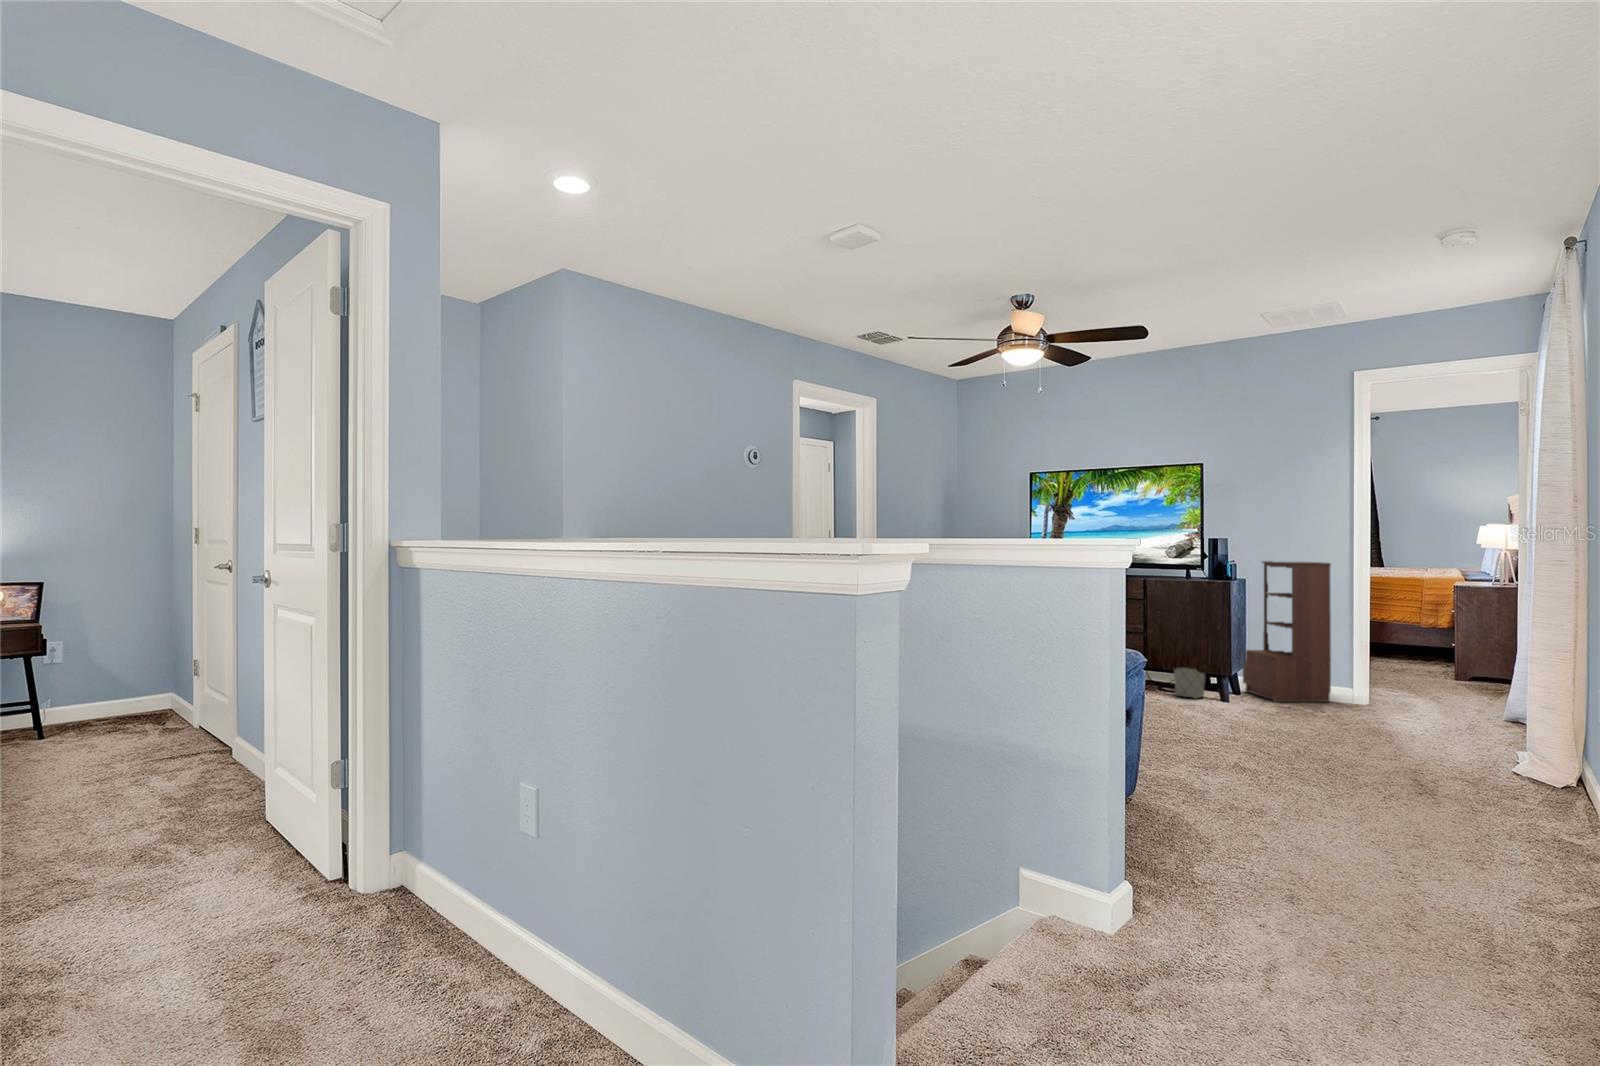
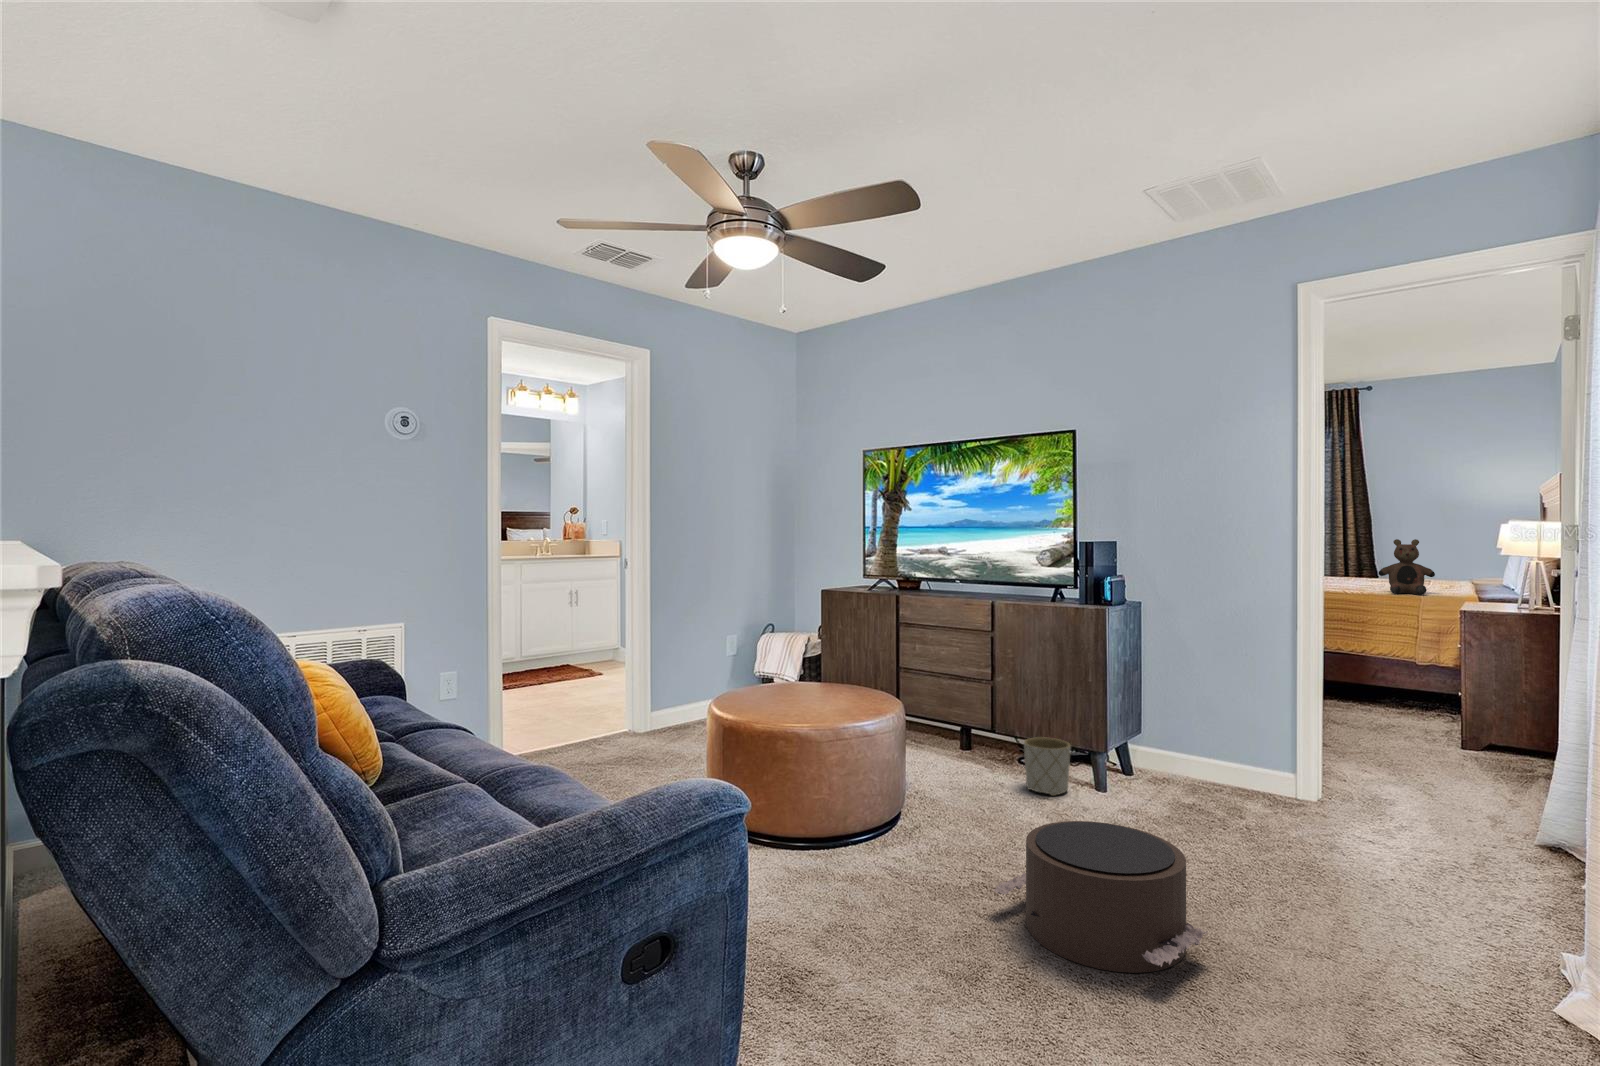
teddy bear: none [1394,538,1435,578] -> present [1379,539,1435,595]
bookshelf: present [1243,561,1331,702] -> none [1136,577,1266,804]
pouf: none [1198,692,1321,755] -> present [993,821,1207,973]

